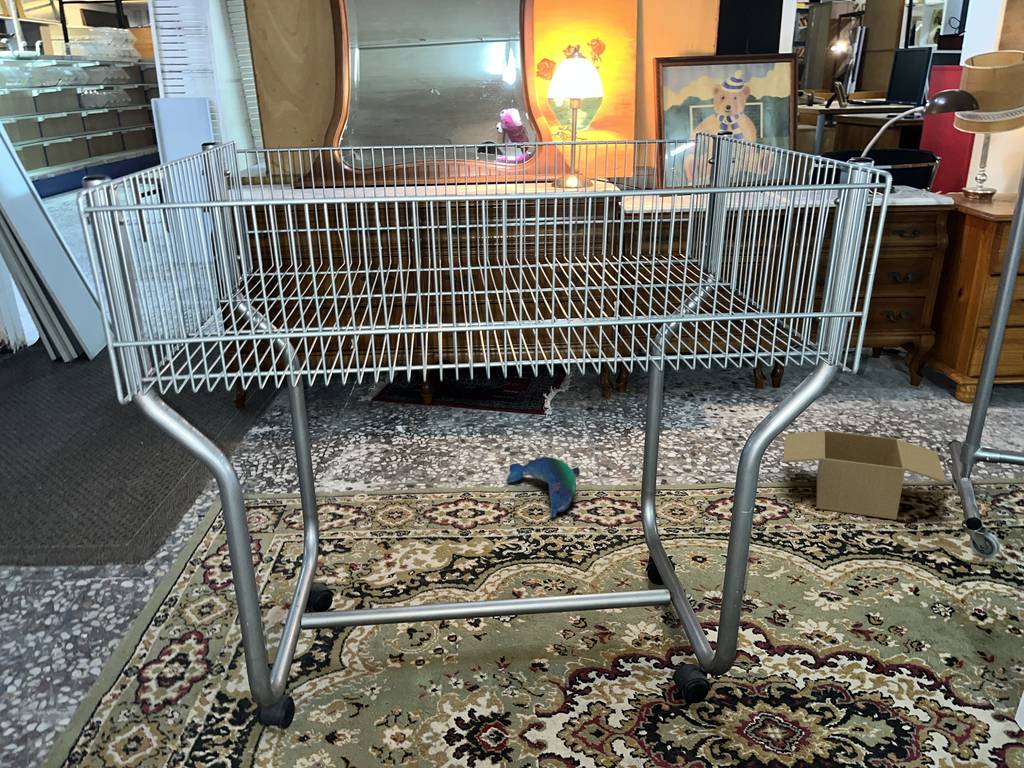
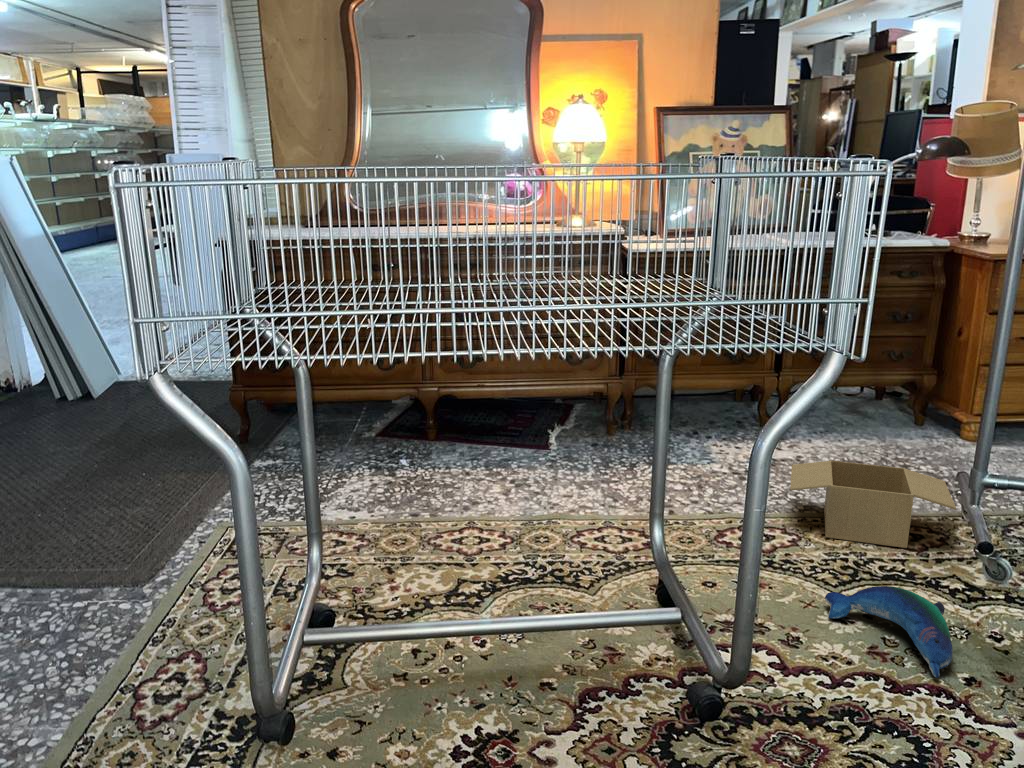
plush toy: present [506,457,580,518] -> present [825,586,953,678]

